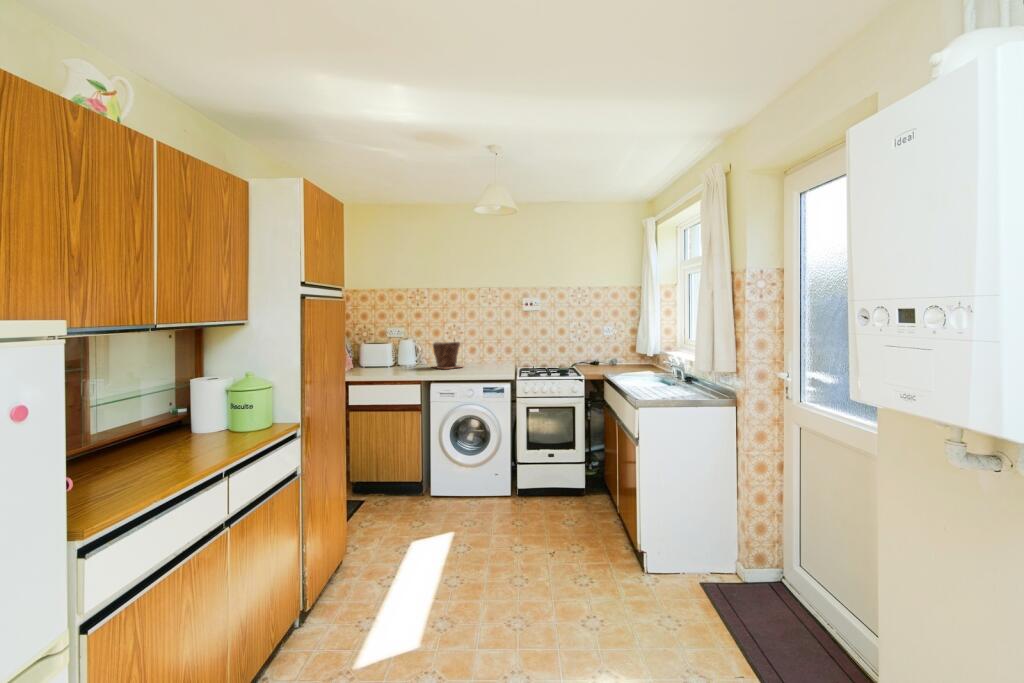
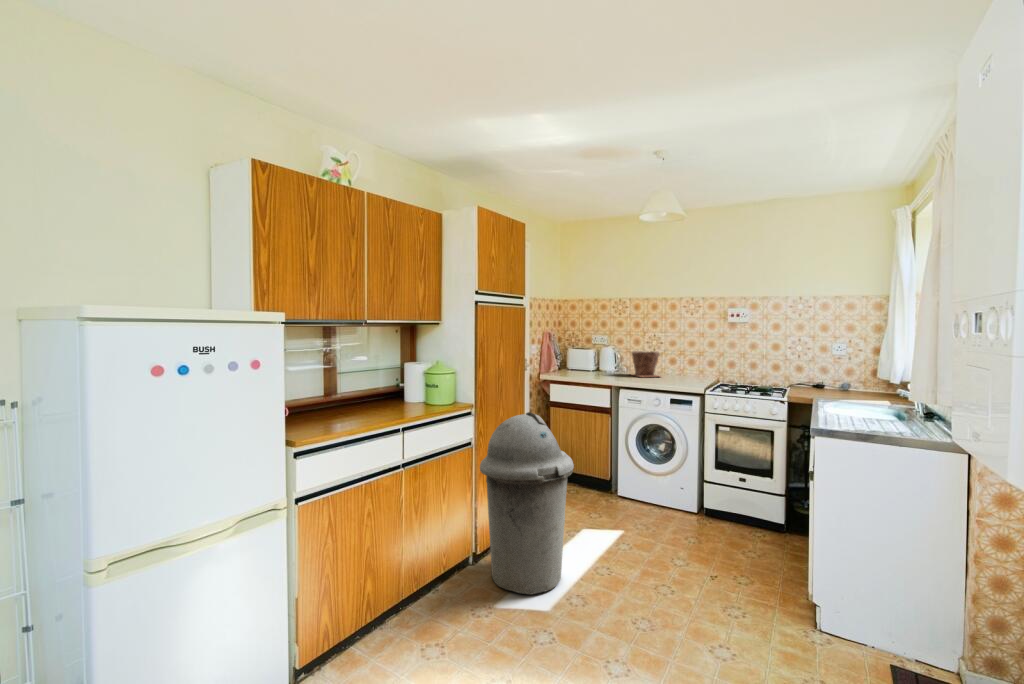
trash can: none [307,423,425,642] -> present [480,412,574,595]

